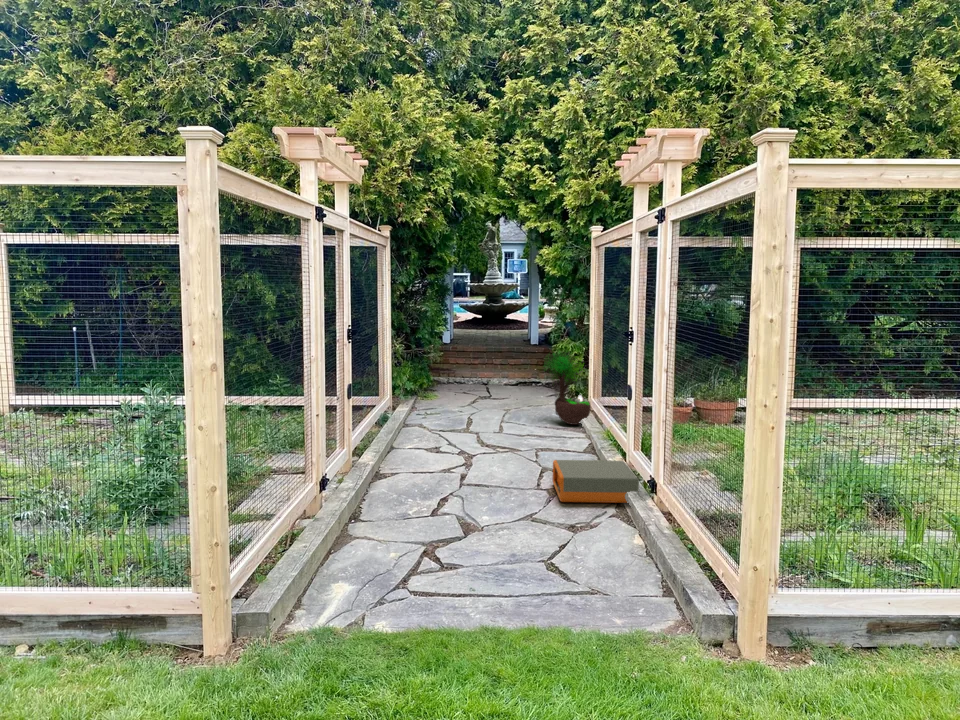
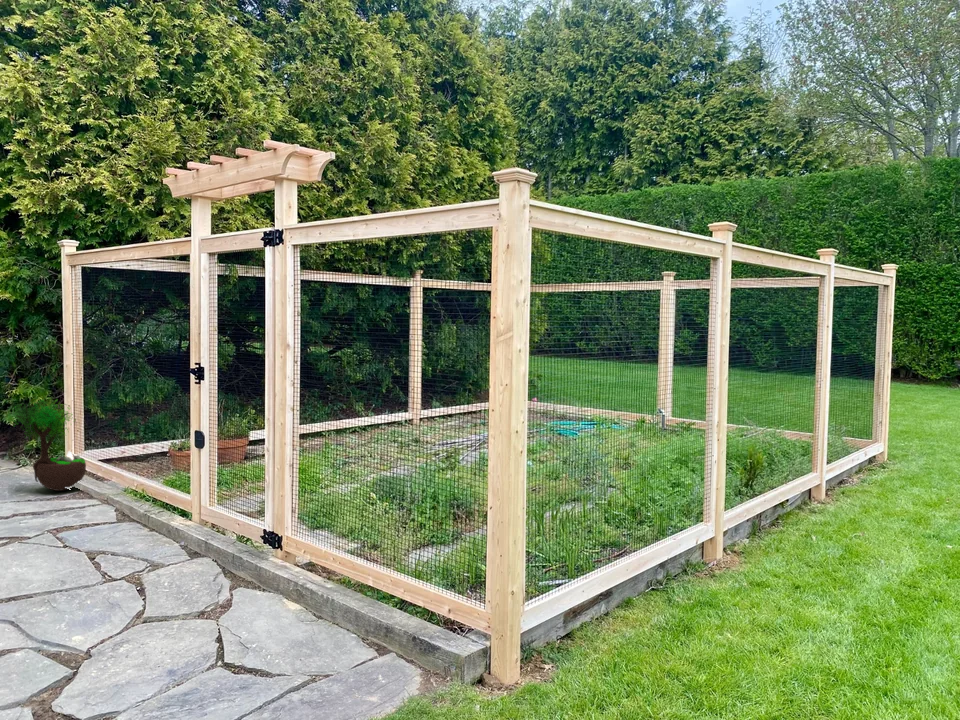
storage box: present [552,460,639,503] -> none [124,522,246,588]

